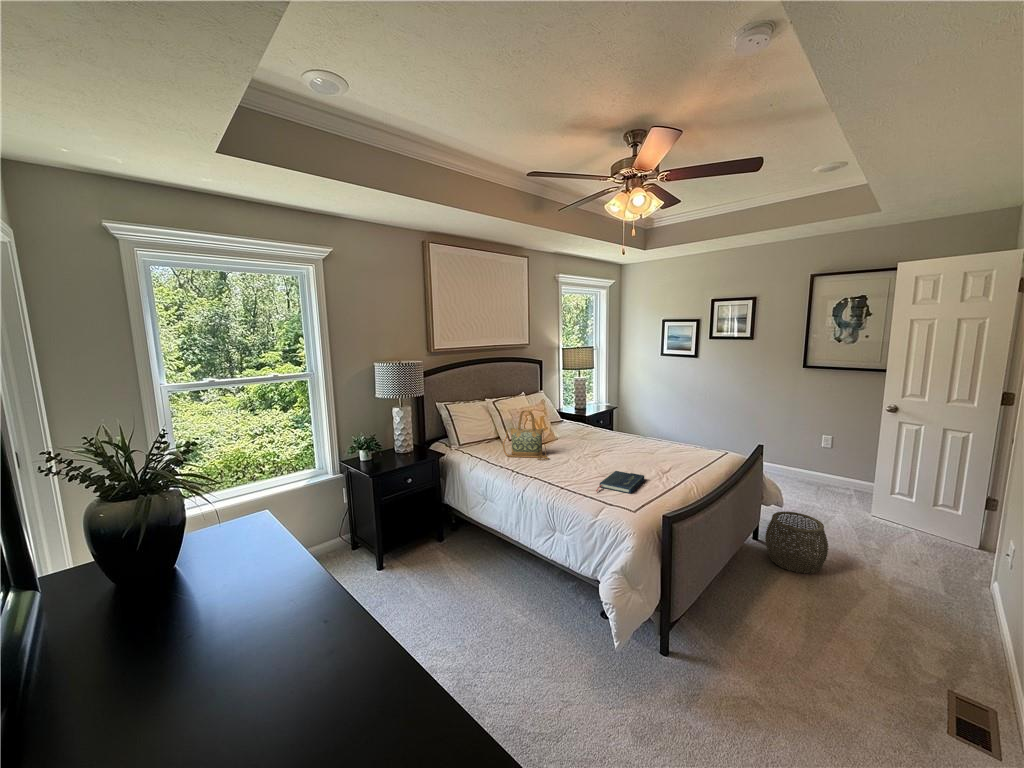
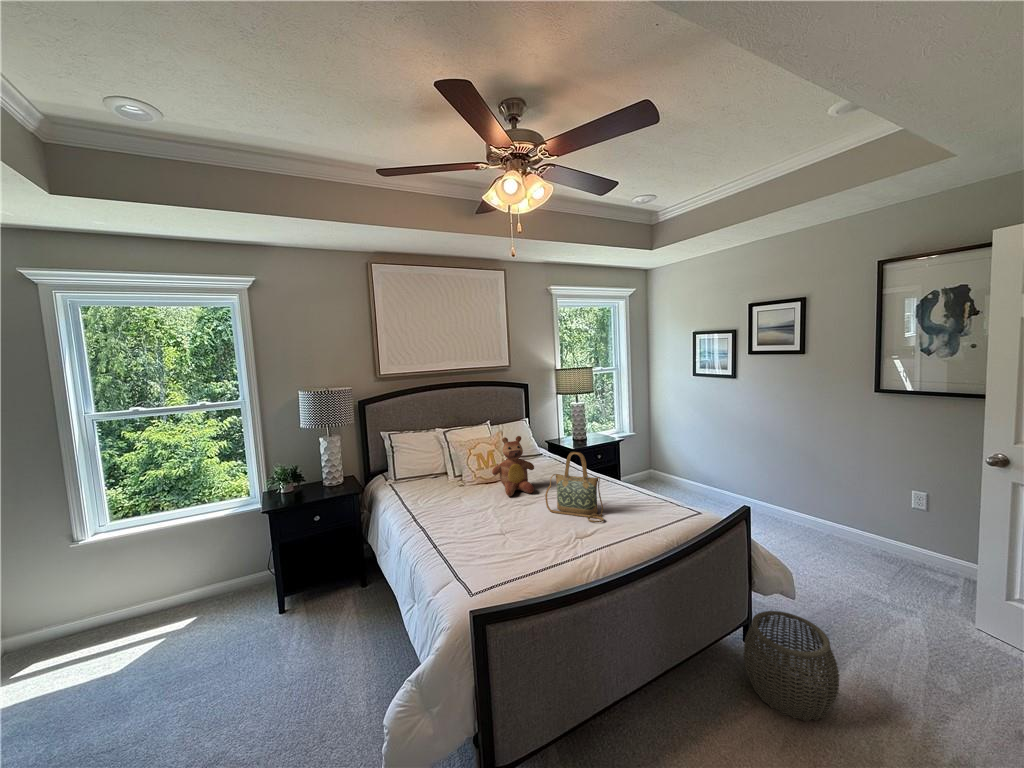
teddy bear: none [557,401,594,450] -> present [492,436,534,496]
handbag: present [503,411,548,460] -> present [545,452,604,522]
book: present [596,471,644,494] -> none [456,532,538,570]

